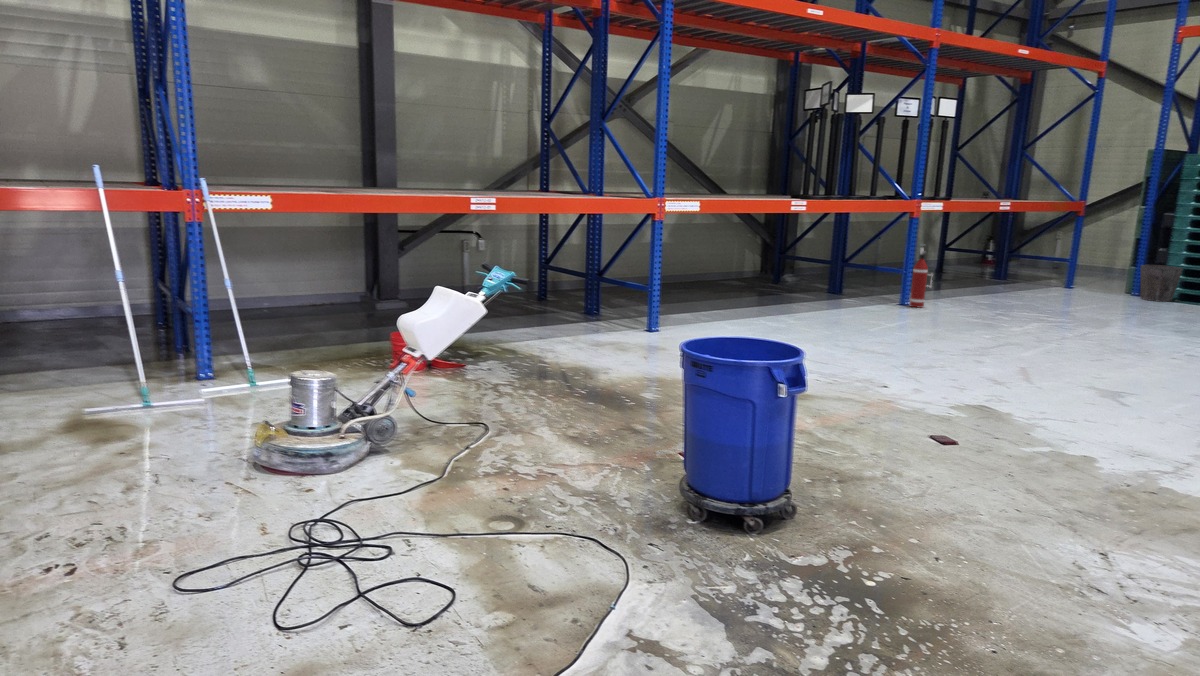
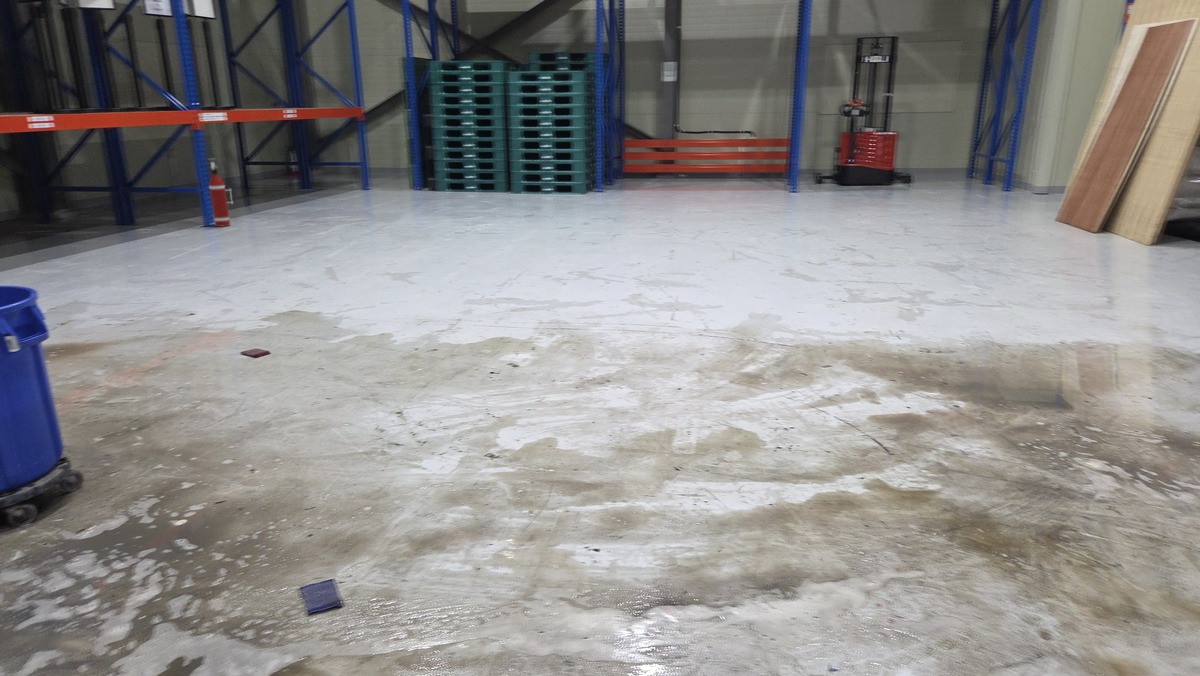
waste bin: present [1141,265,1183,302] -> none [416,160,447,192]

